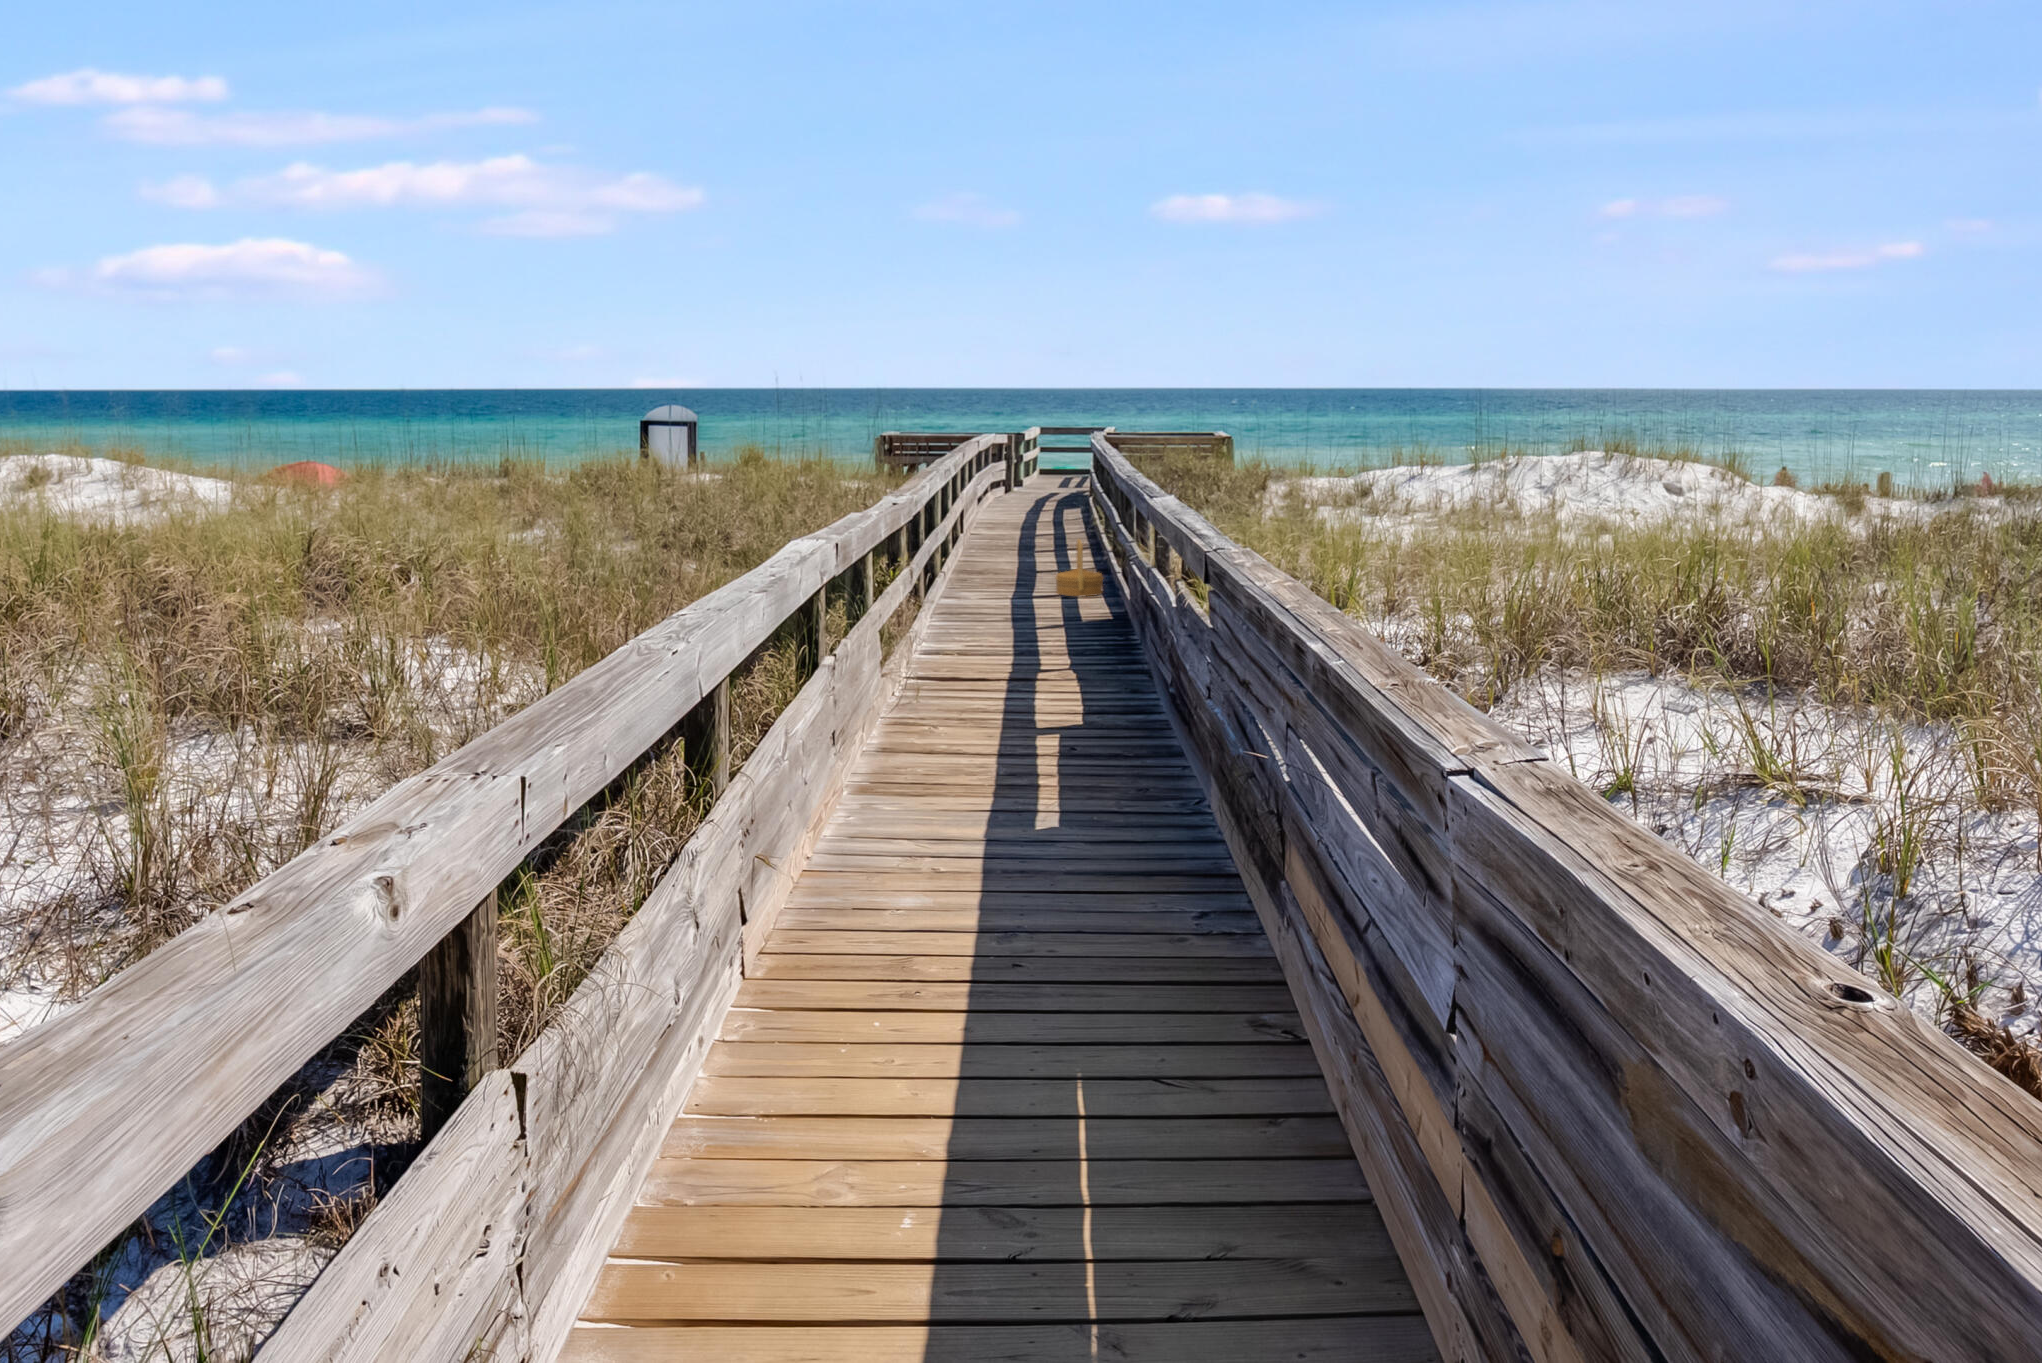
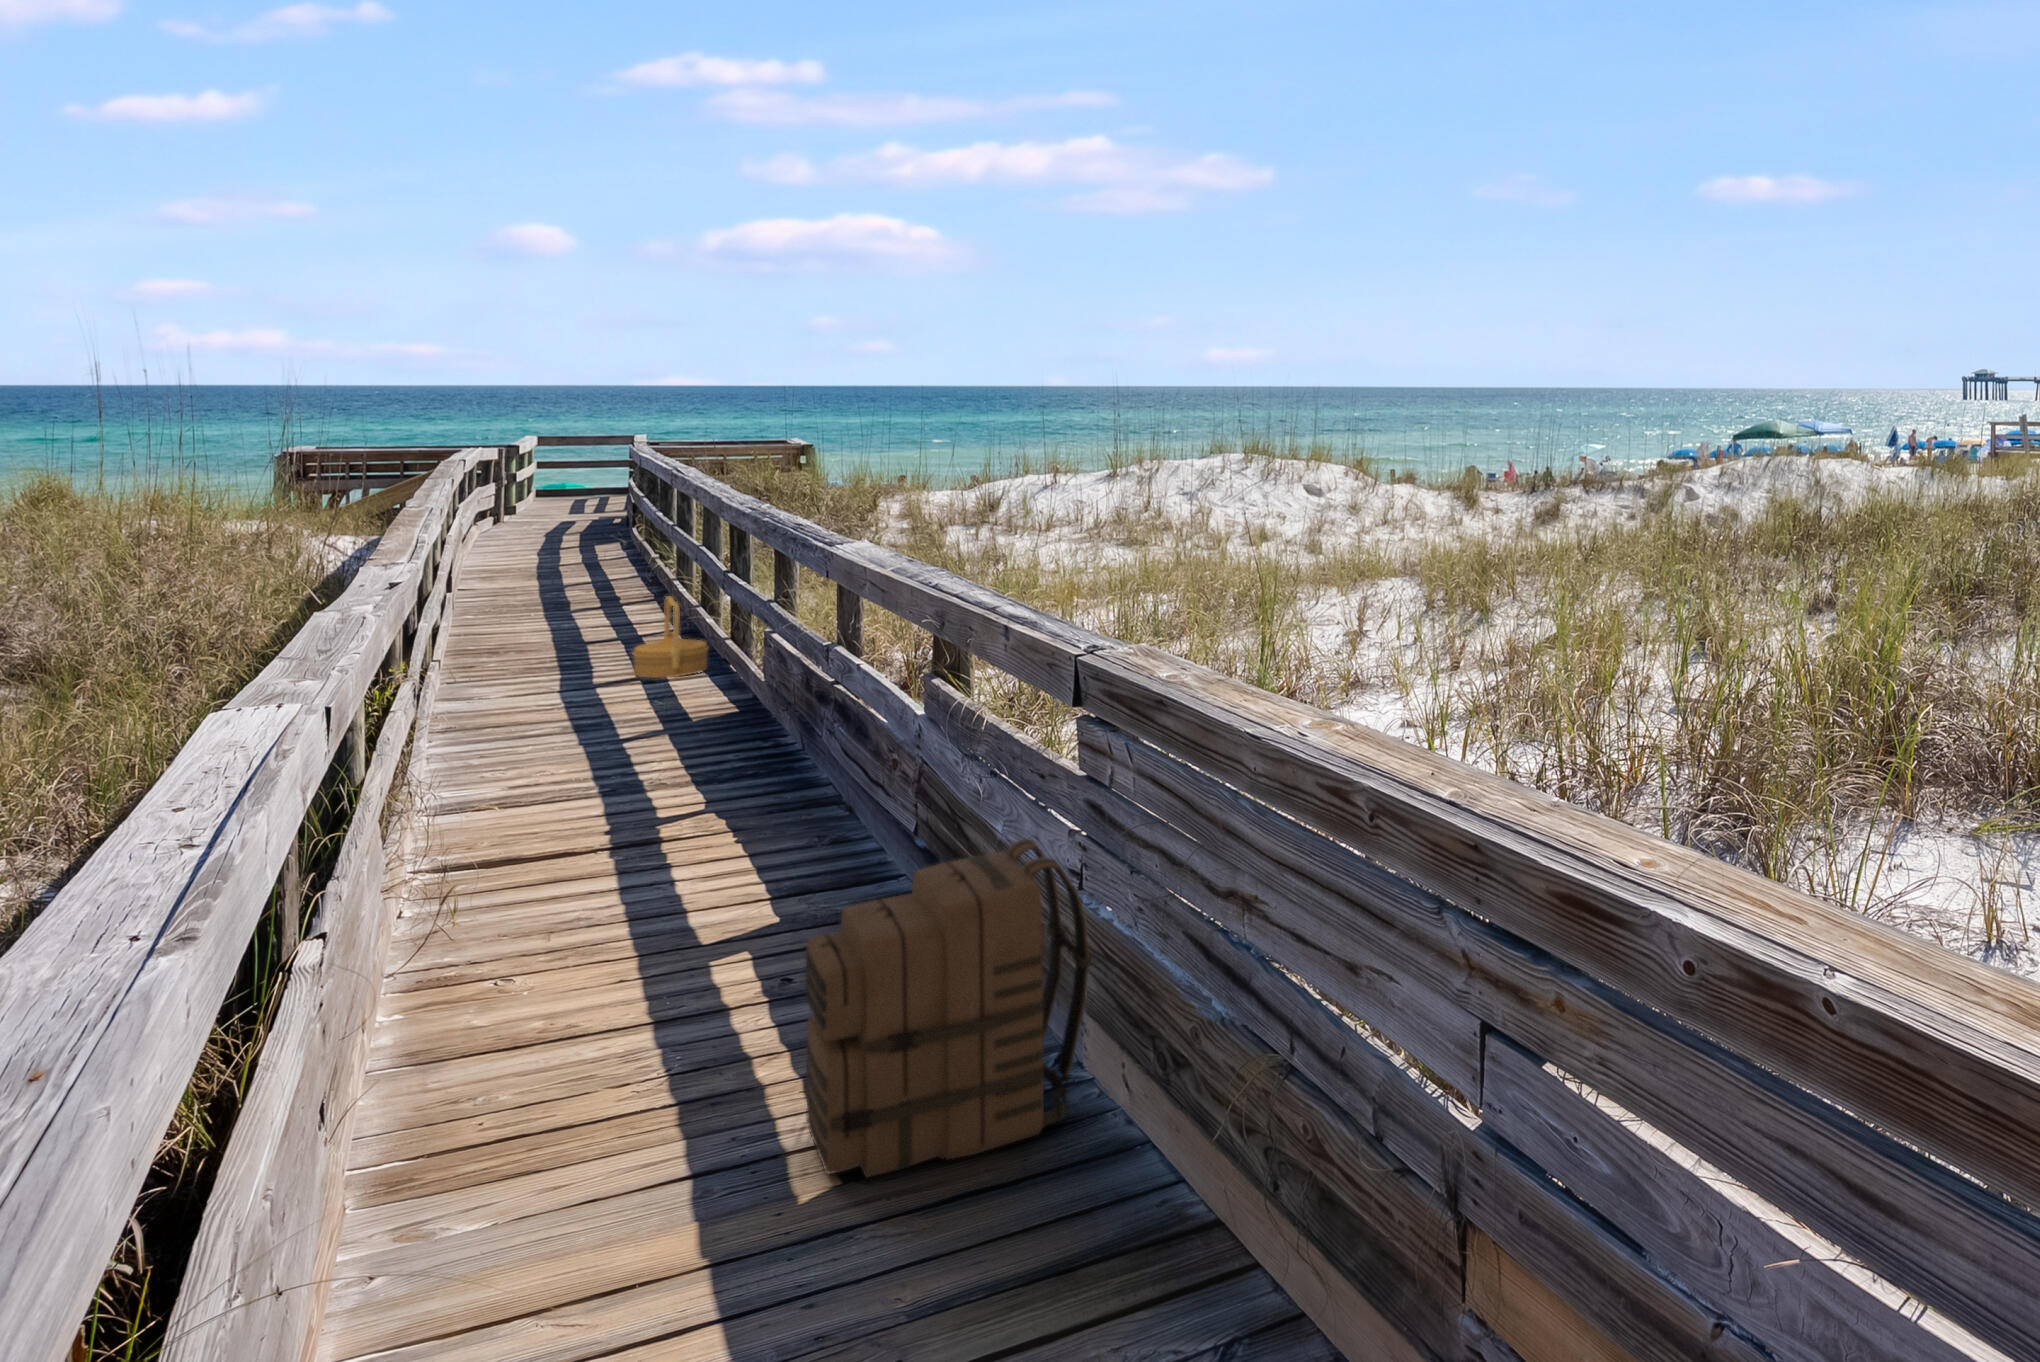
backpack: none [1048,662,1195,827] -> present [806,838,1092,1177]

